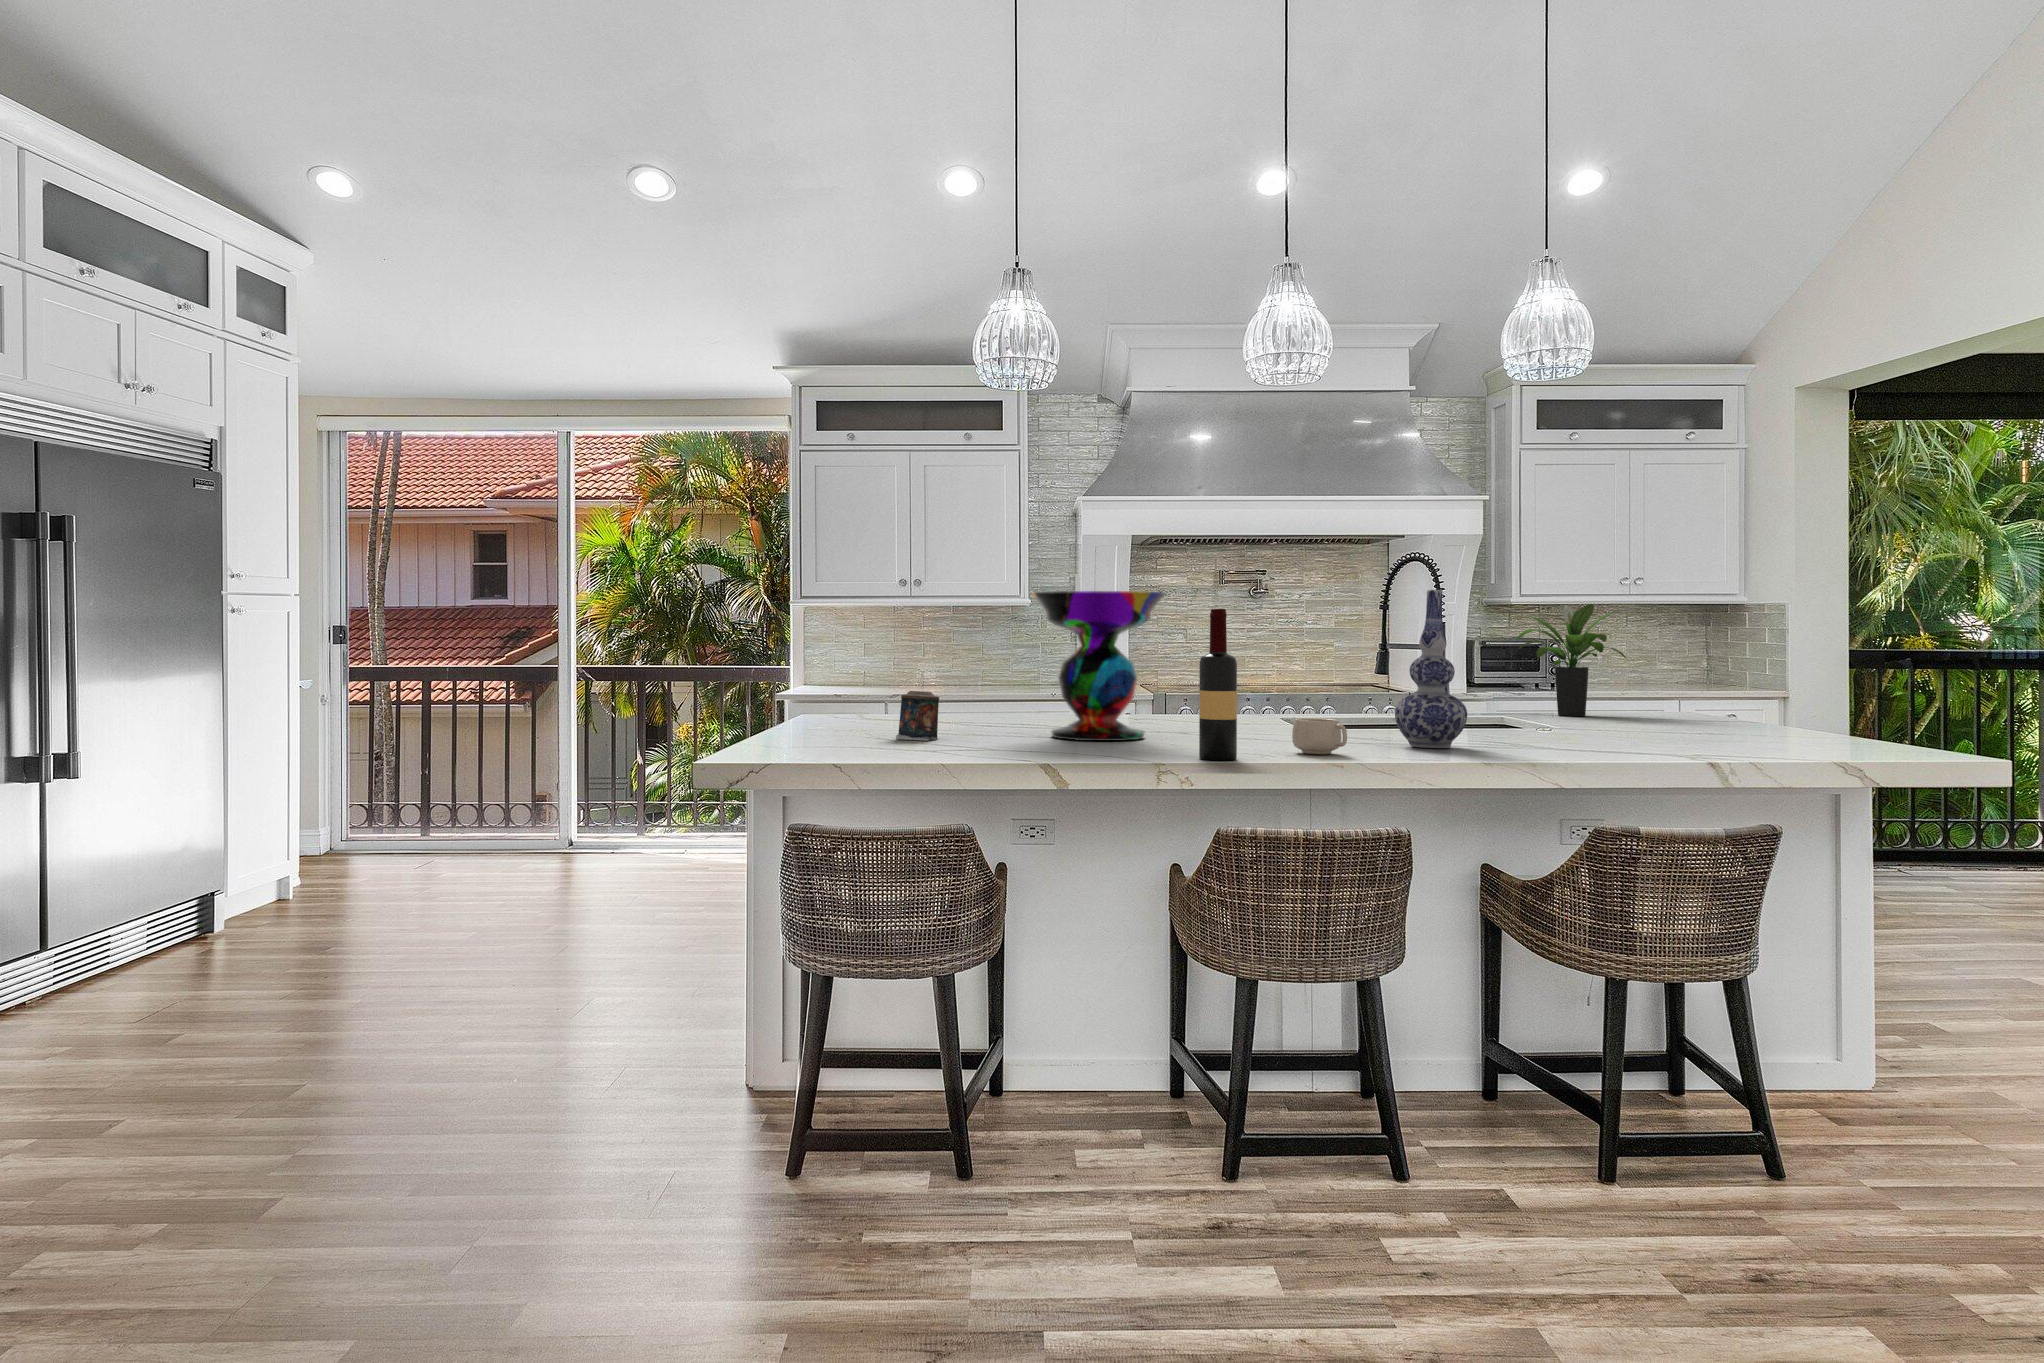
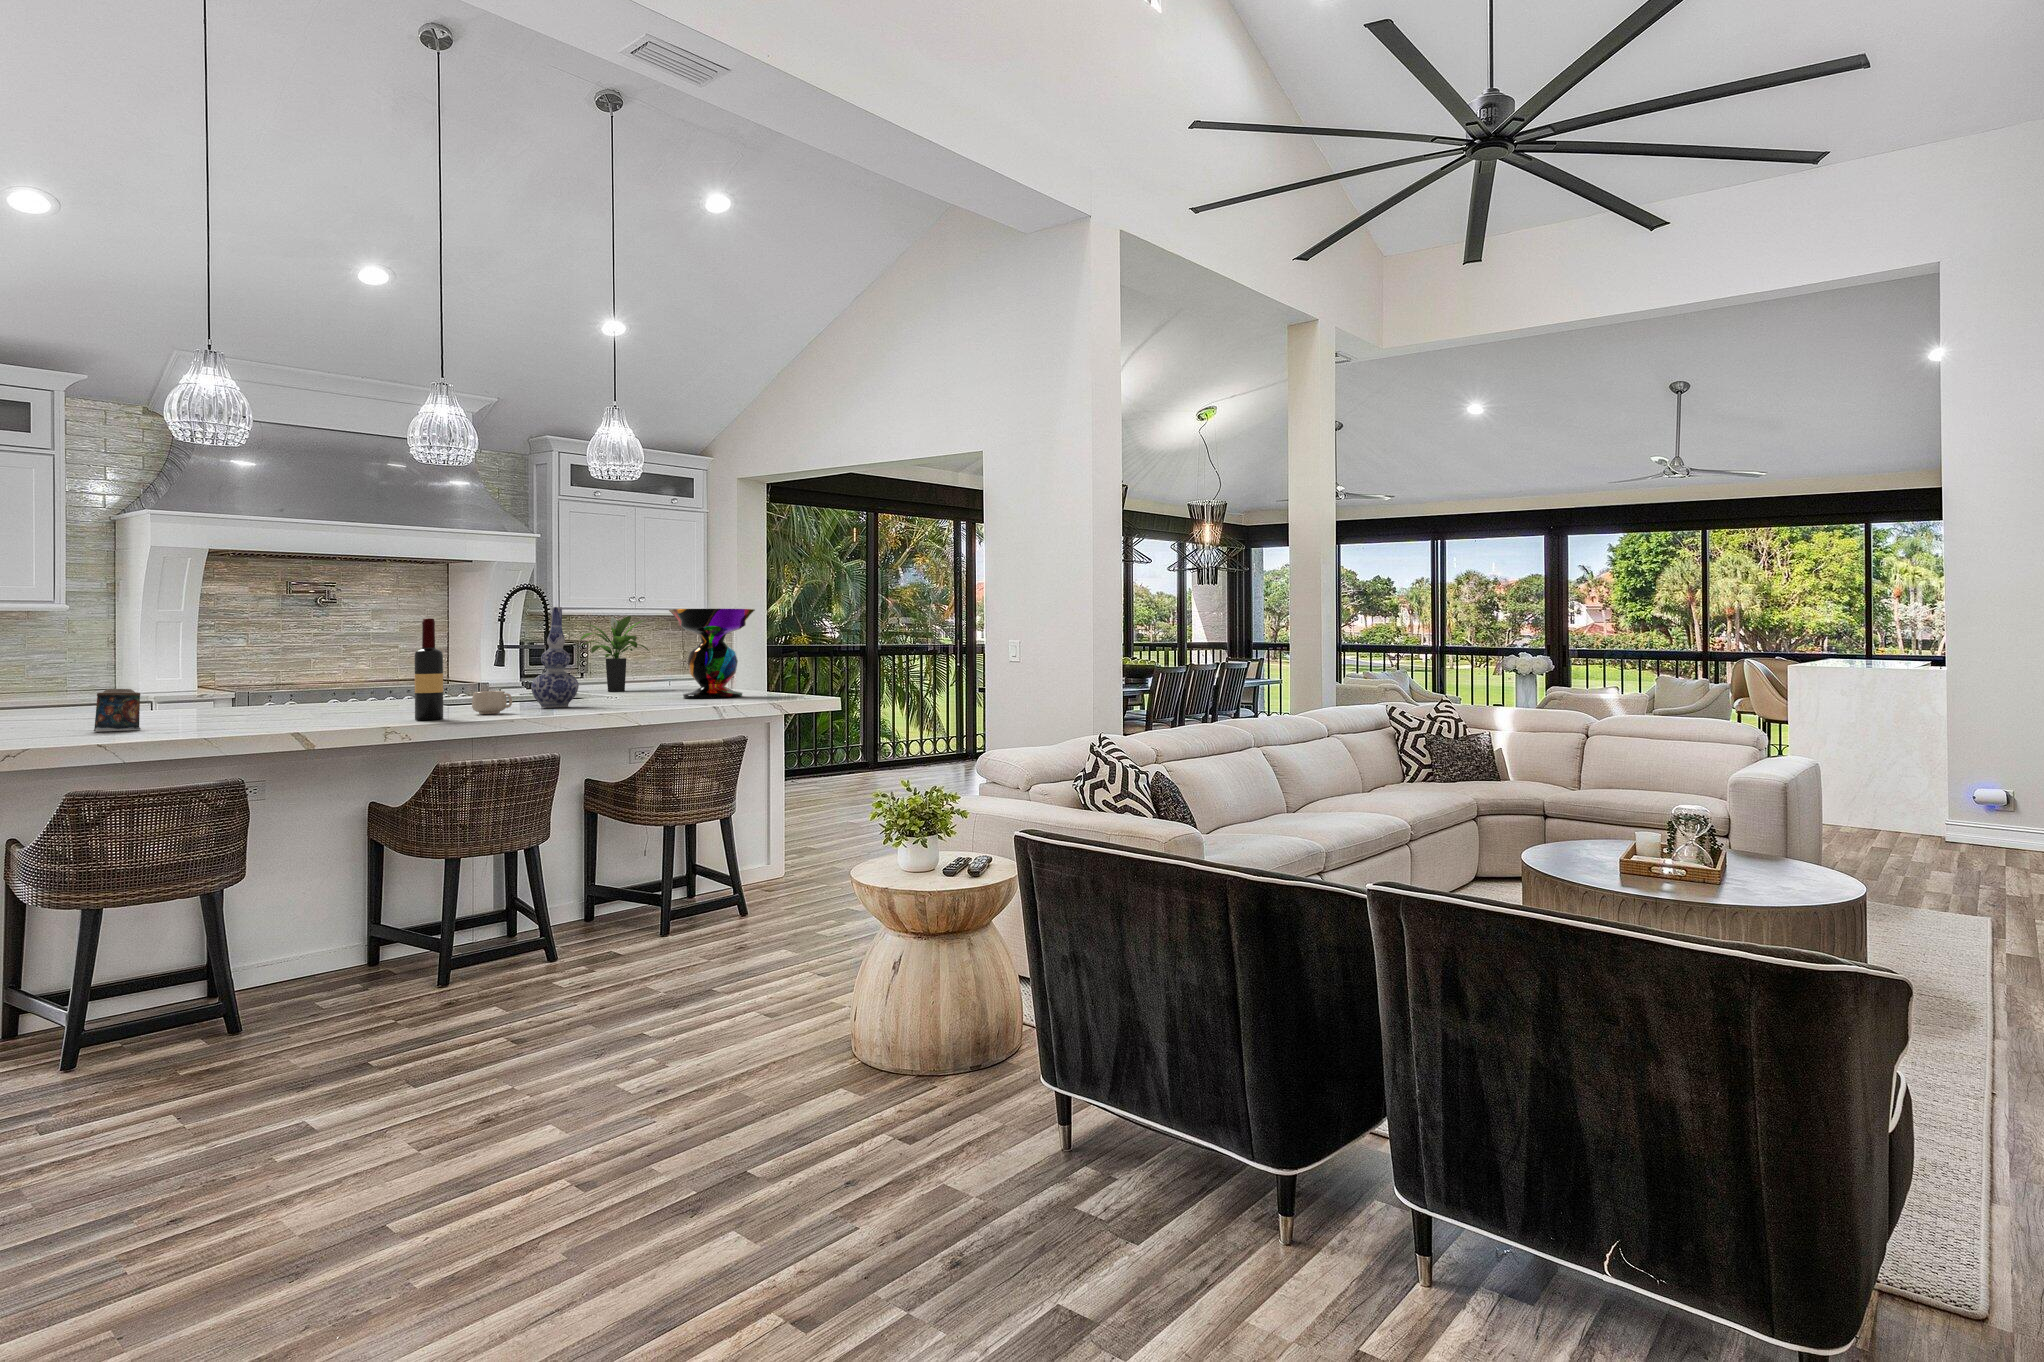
decorative bowl: present [1032,591,1165,741] -> present [669,609,755,699]

